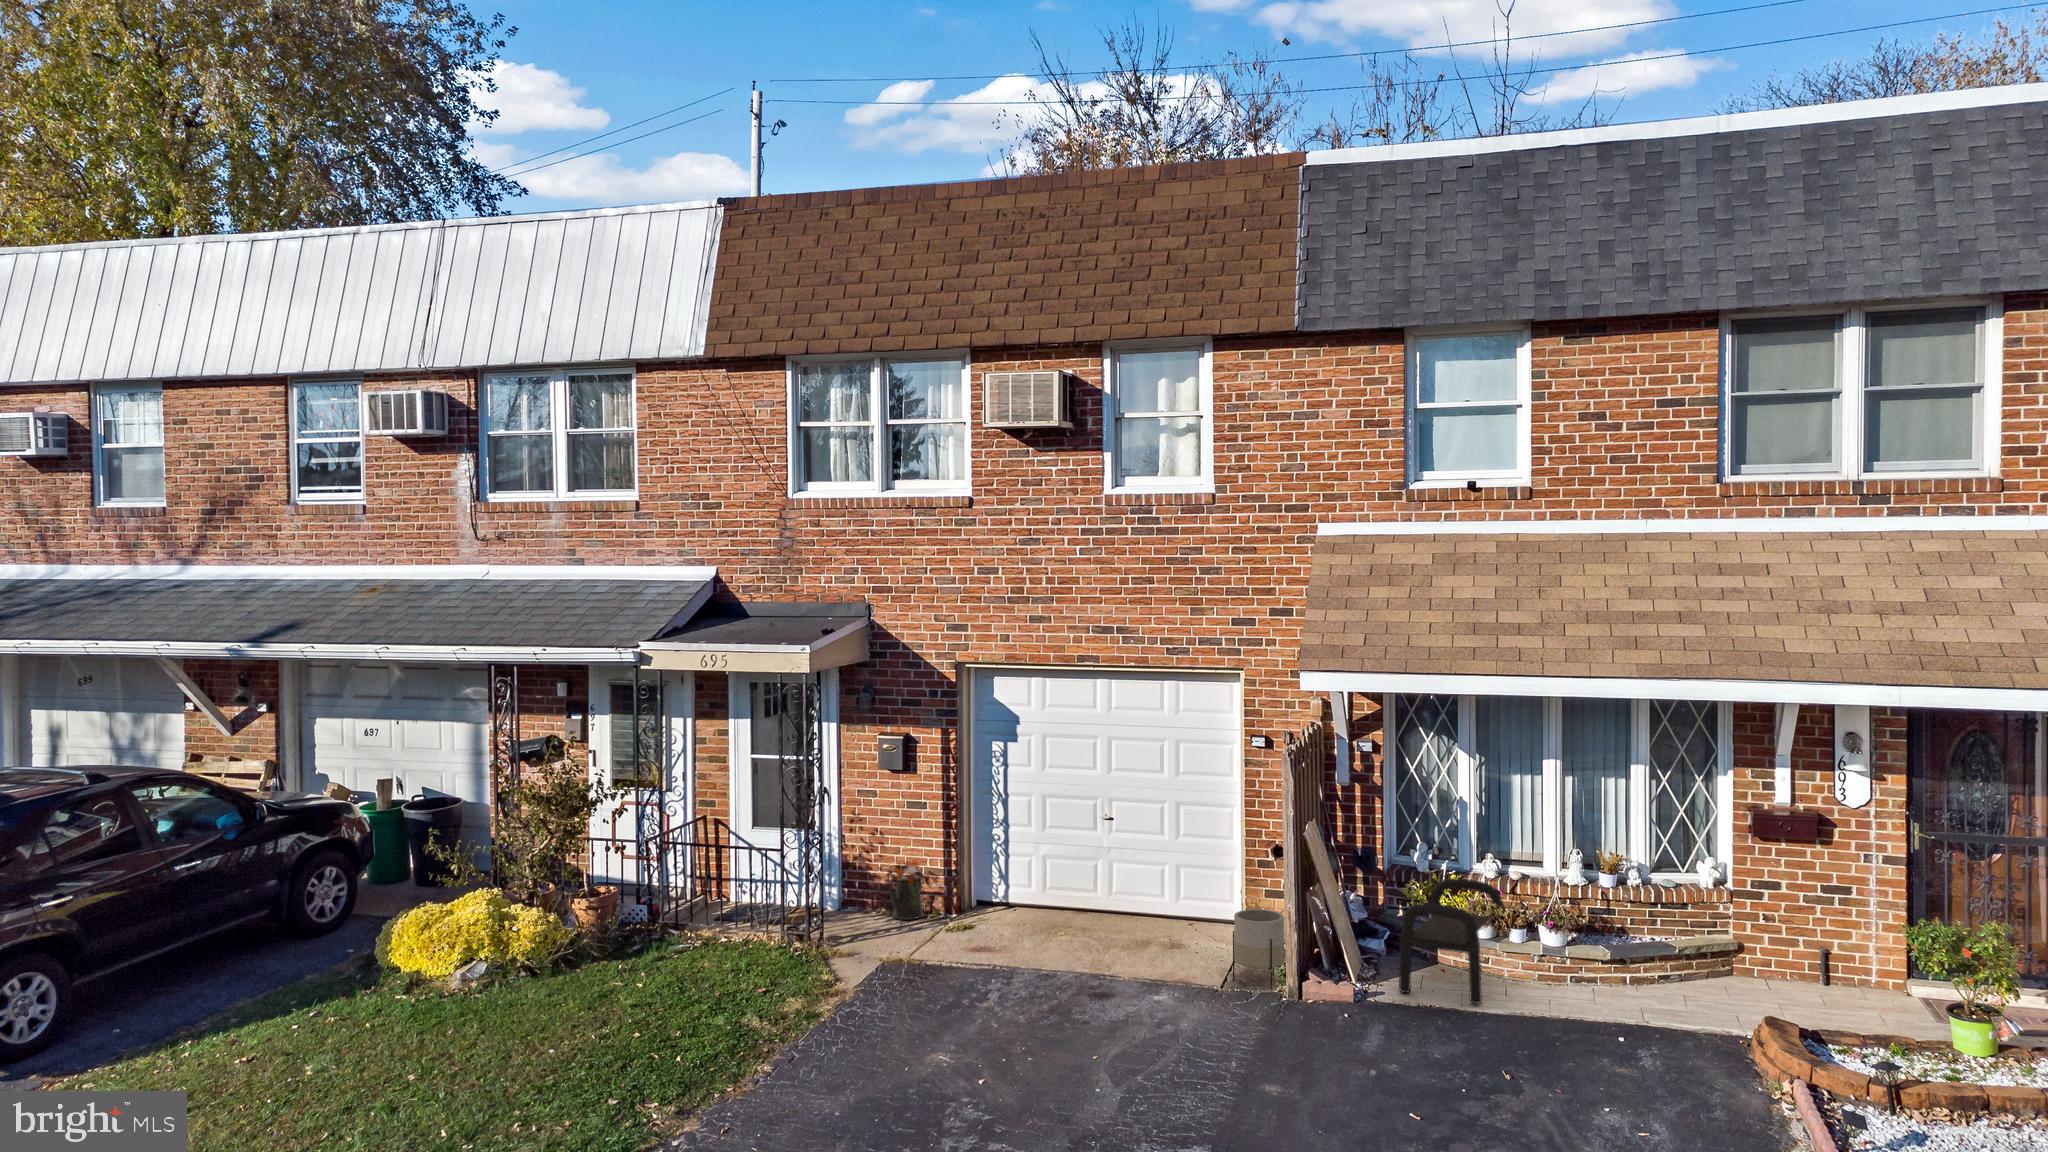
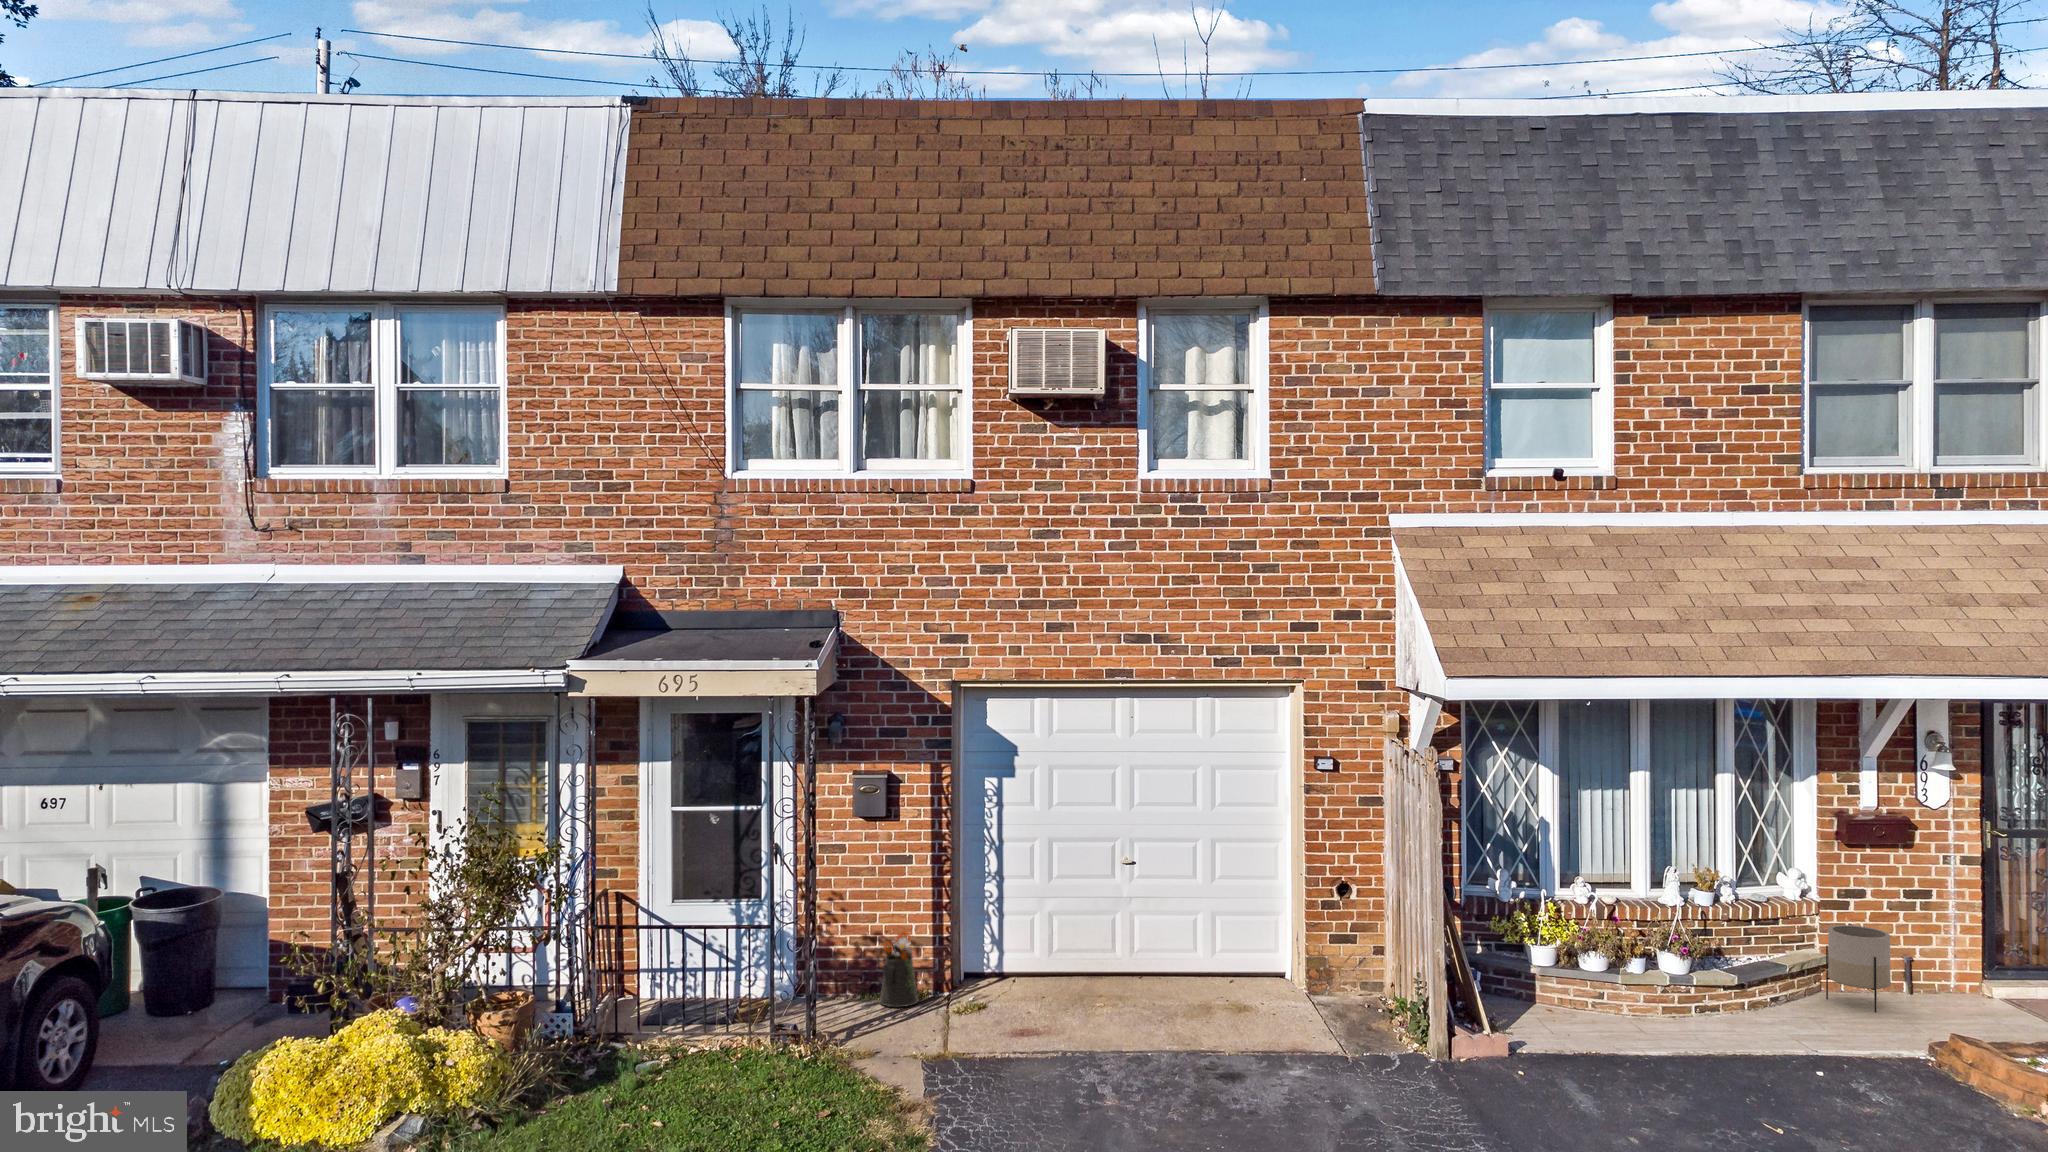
bench: present [1399,878,1504,1004] -> none [1525,908,1646,1051]
planter: present [1233,909,1284,990] -> present [1826,925,1891,1012]

